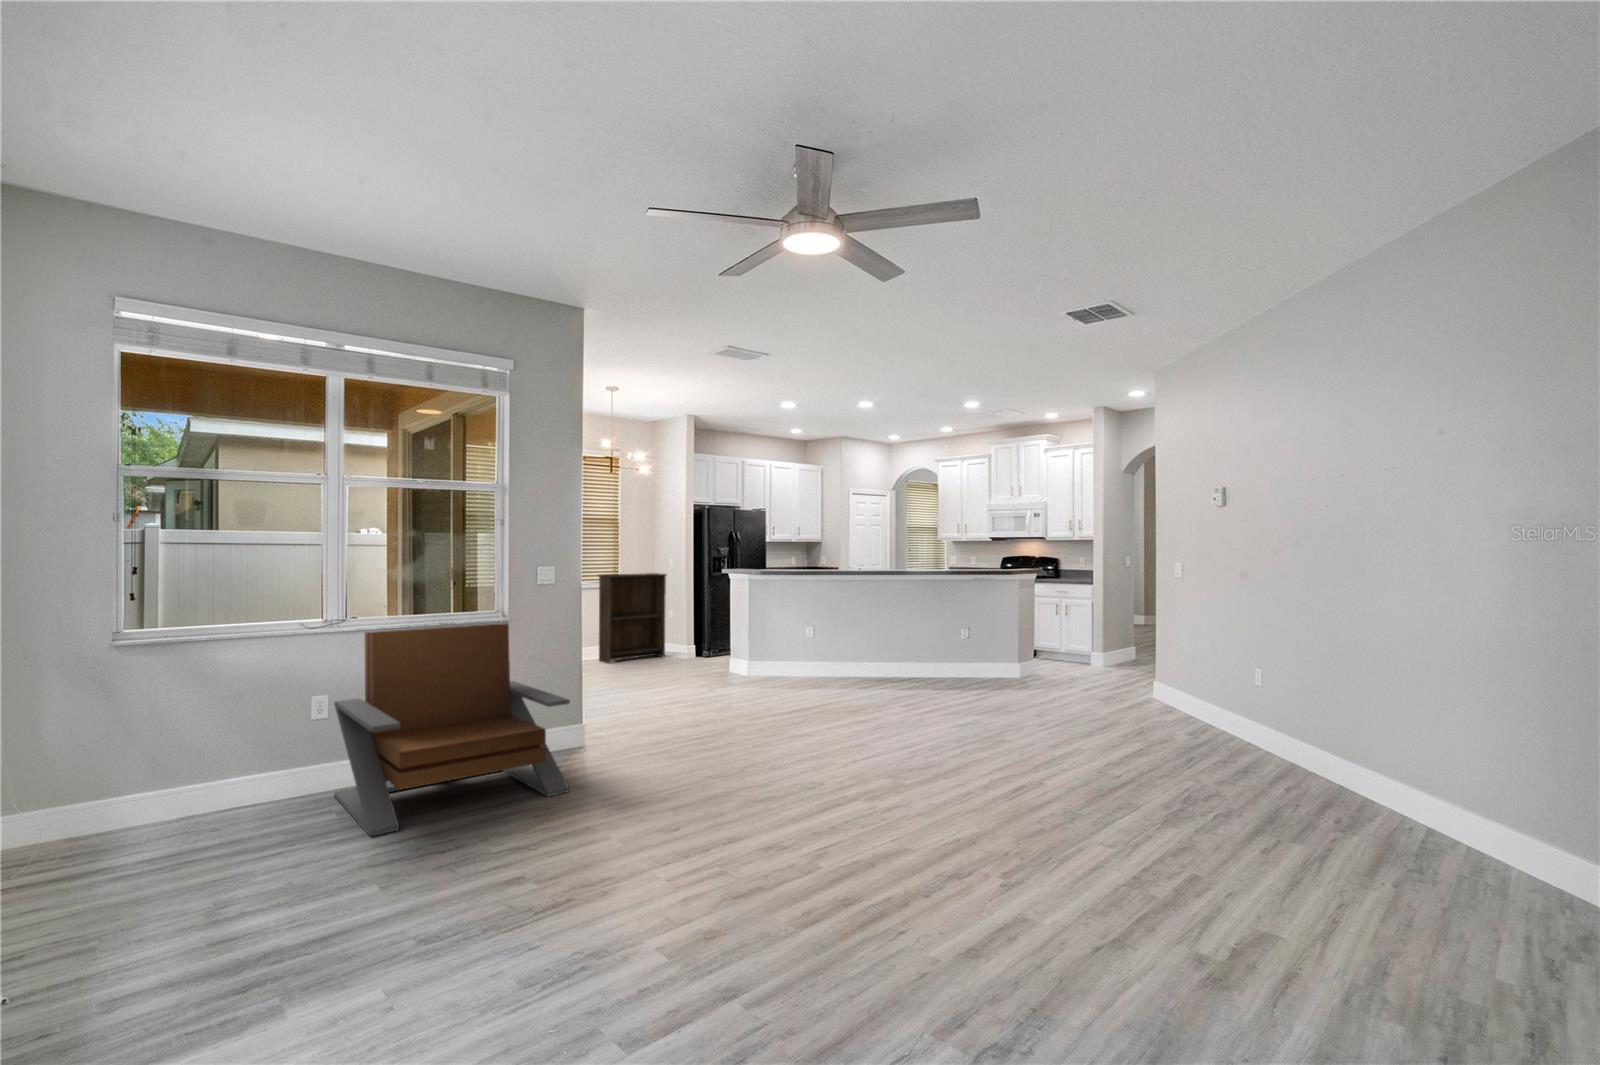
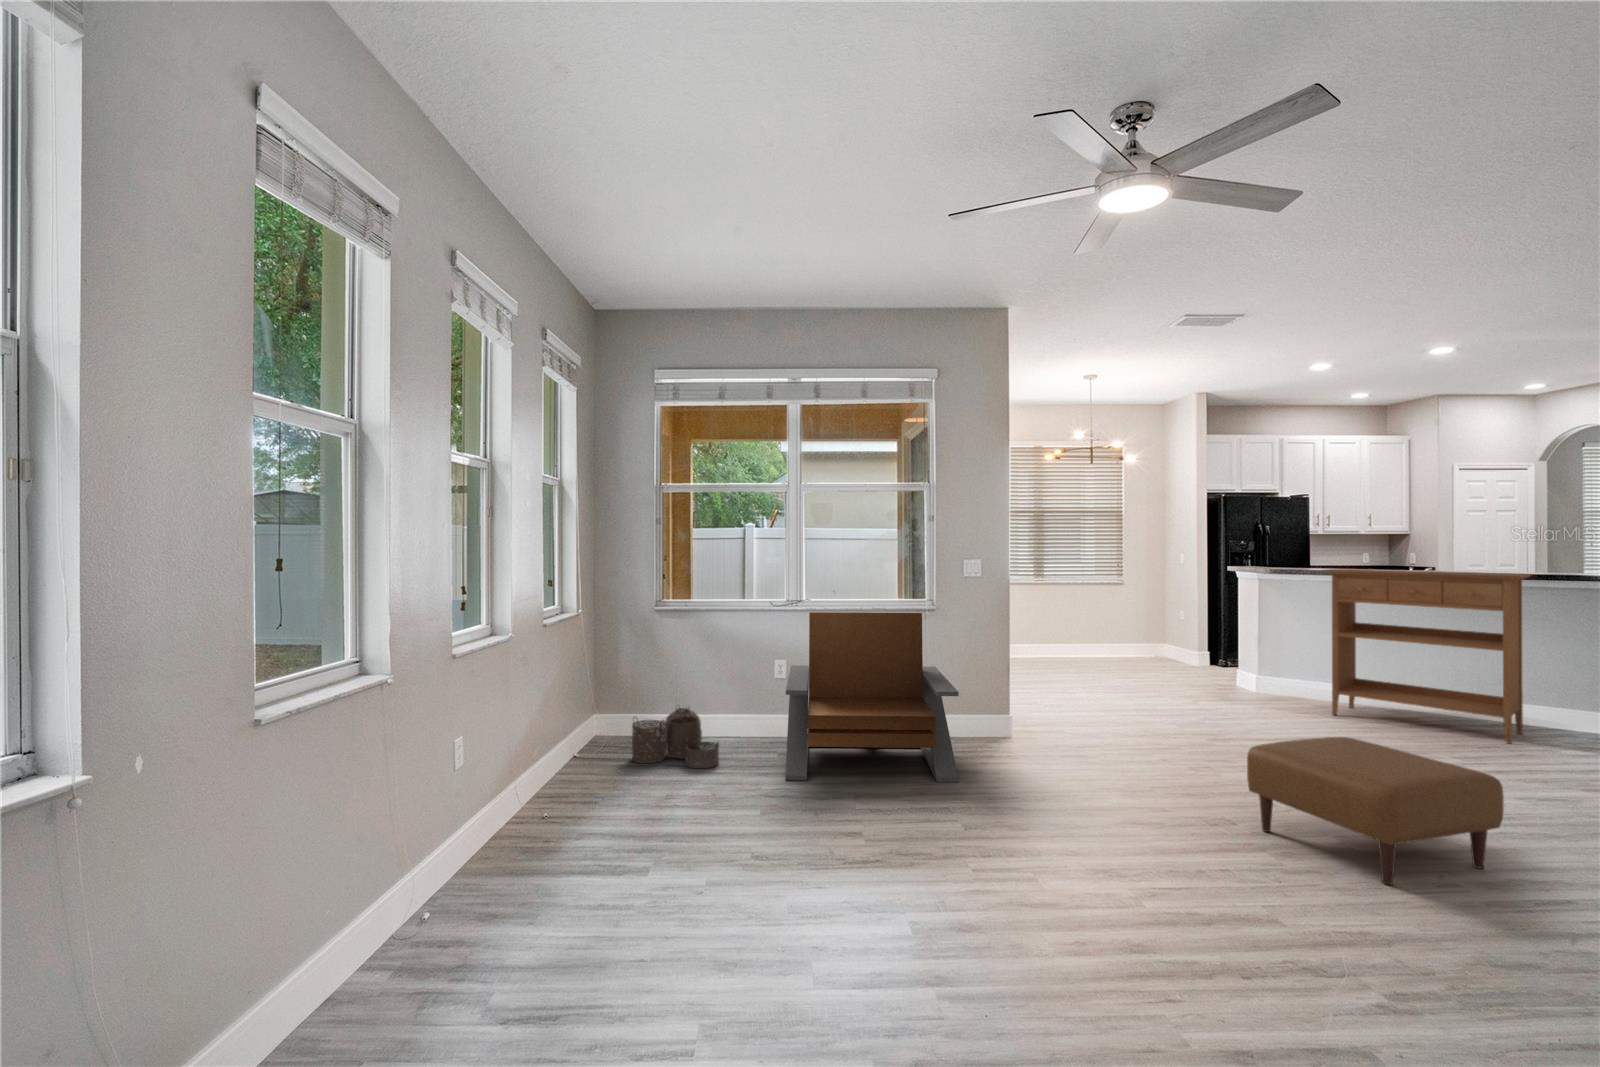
console table: none [797,568,911,686] -> present [1323,569,1531,744]
bookshelf: present [598,573,666,663] -> none [1092,569,1172,661]
ottoman: none [810,691,948,785] -> present [1247,737,1504,885]
woven basket: none [87,779,253,873] -> present [632,707,719,768]

